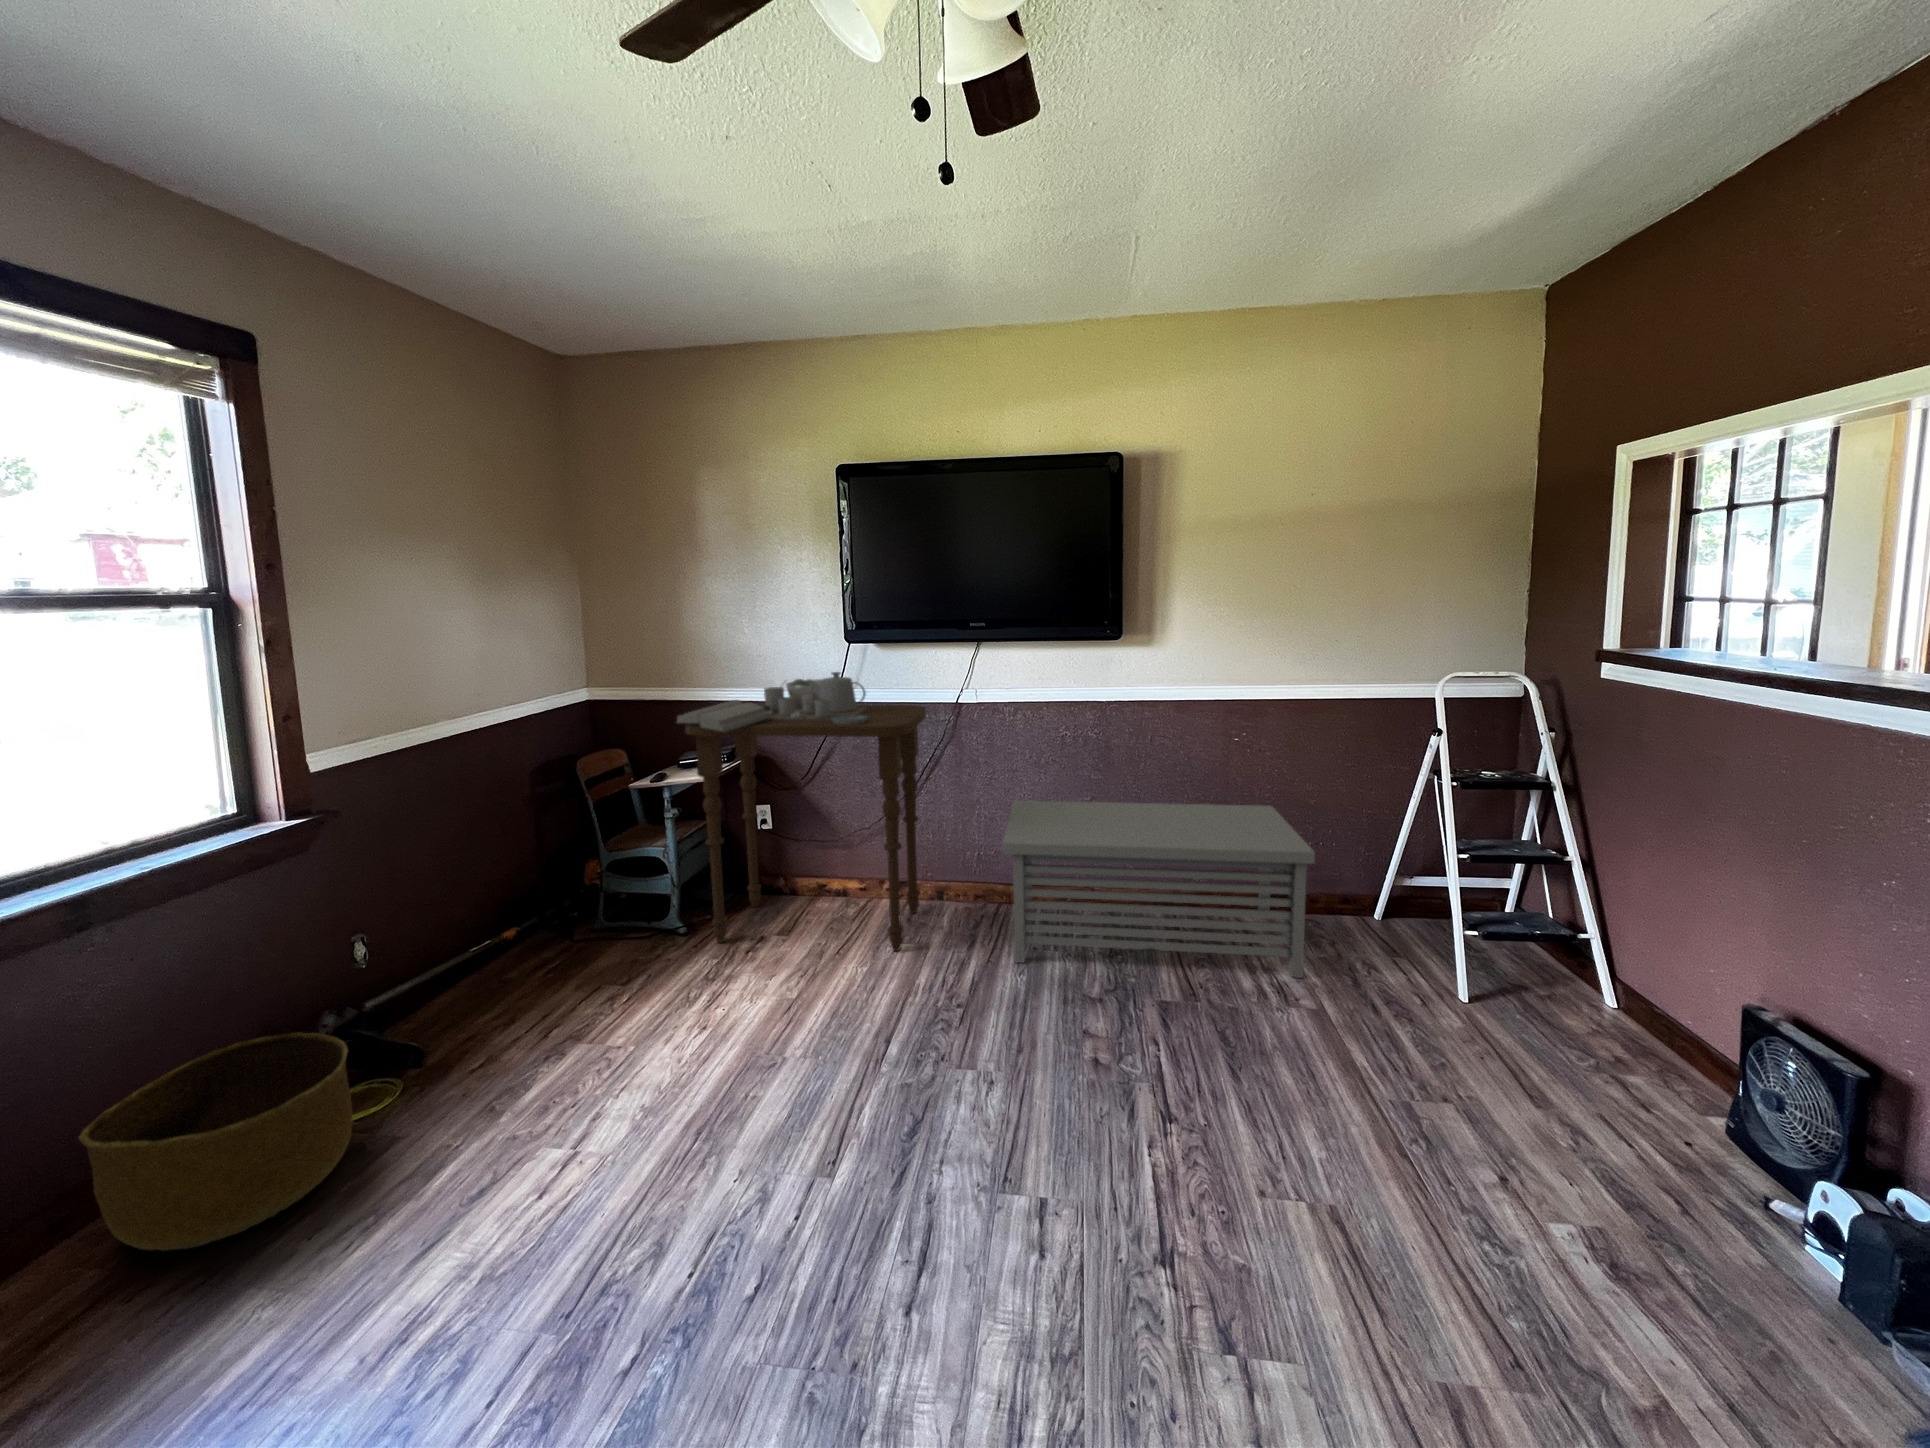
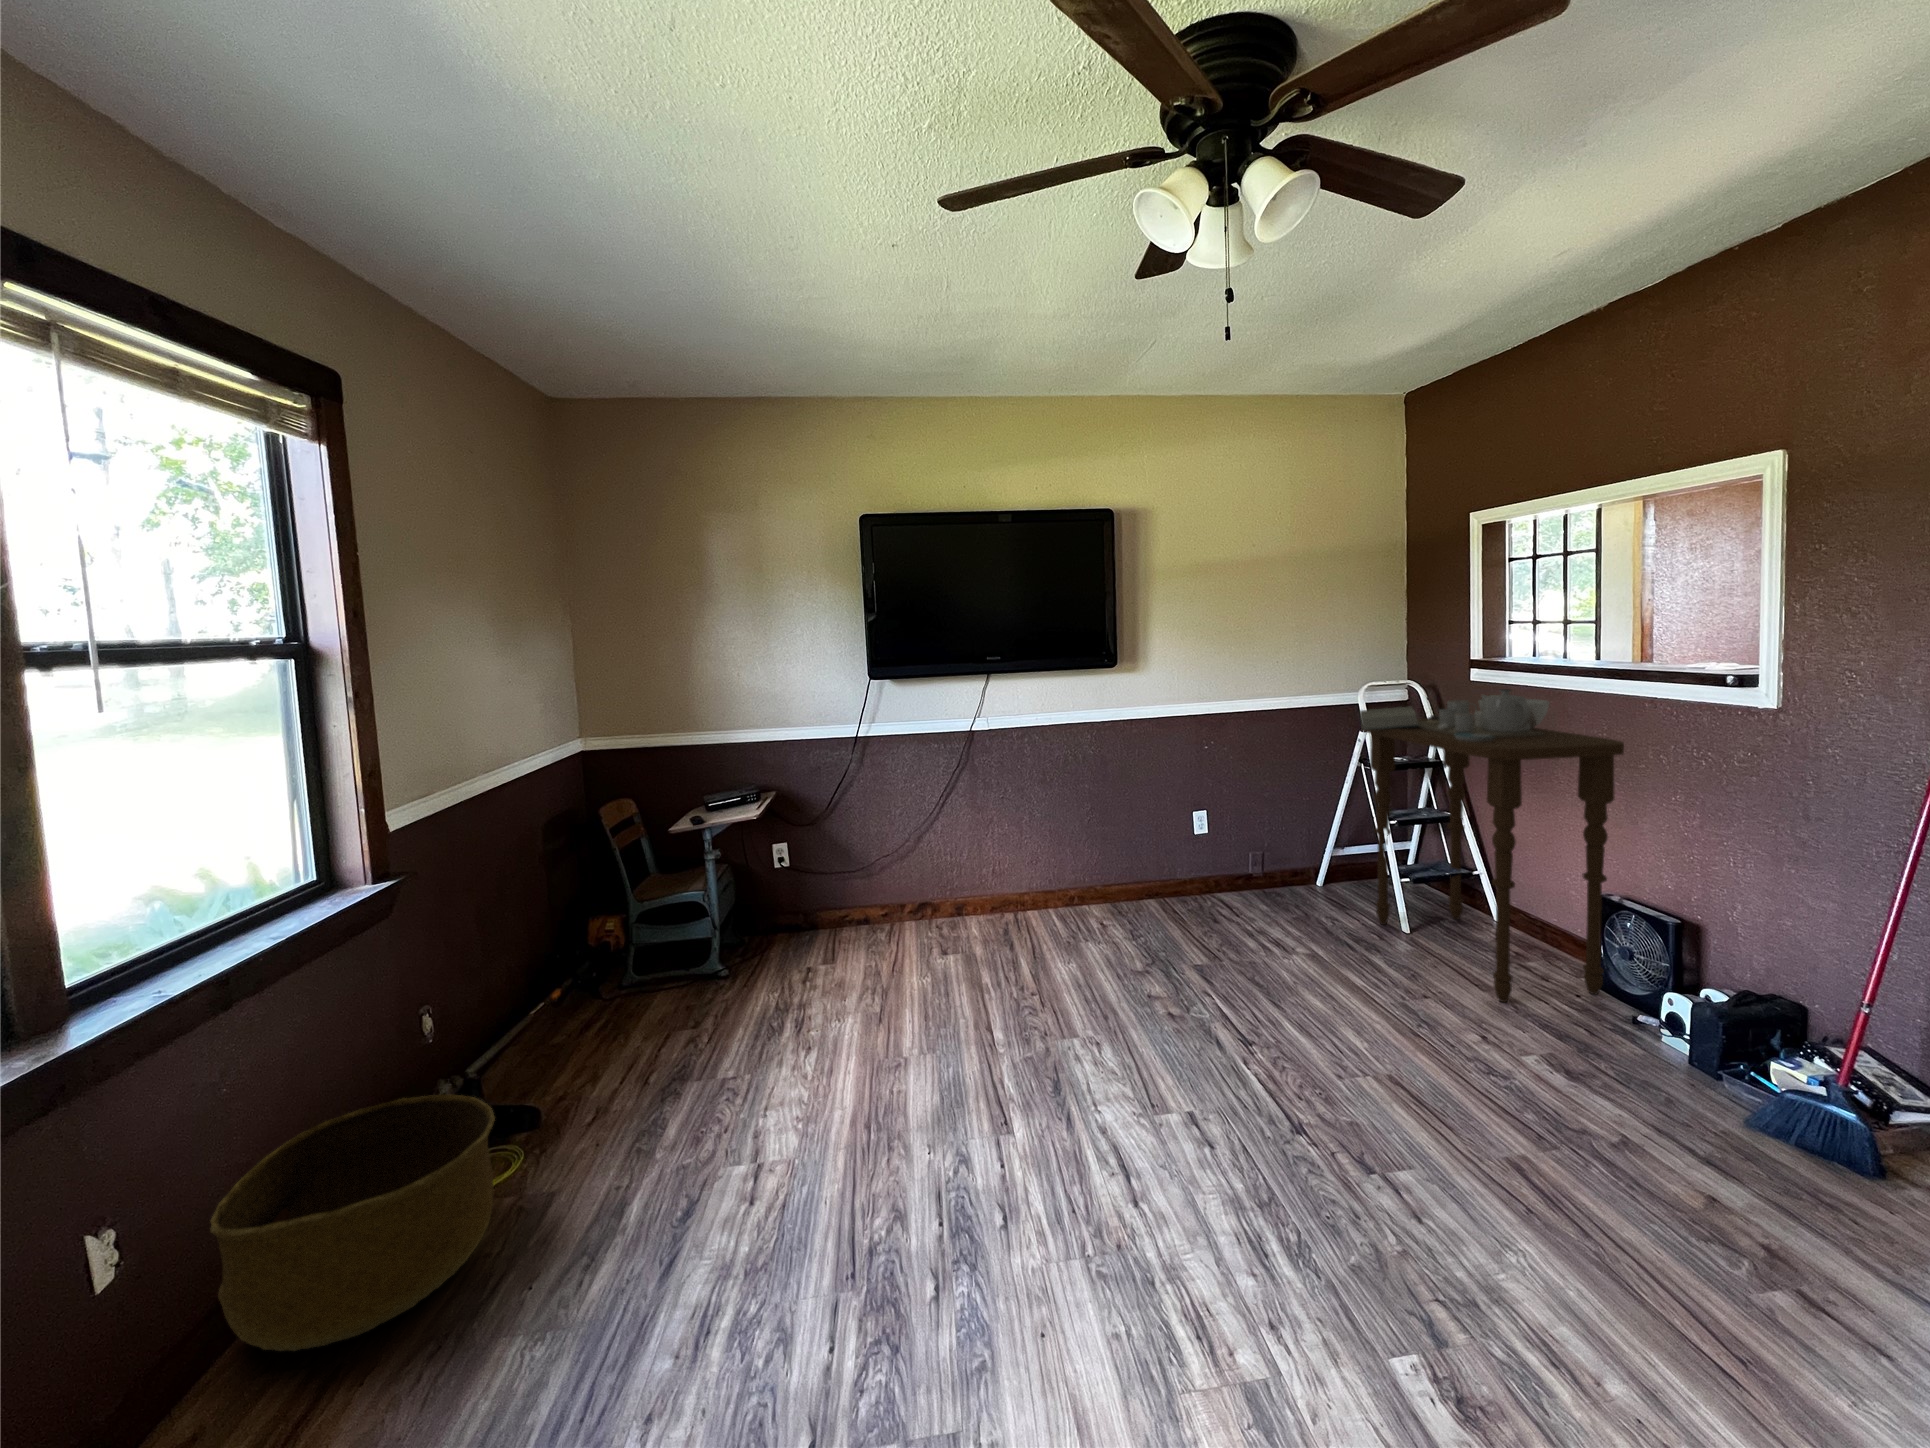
side table: present [677,672,926,951] -> present [1360,689,1624,1002]
storage bench: present [1002,800,1315,978] -> none [1032,801,1299,953]

